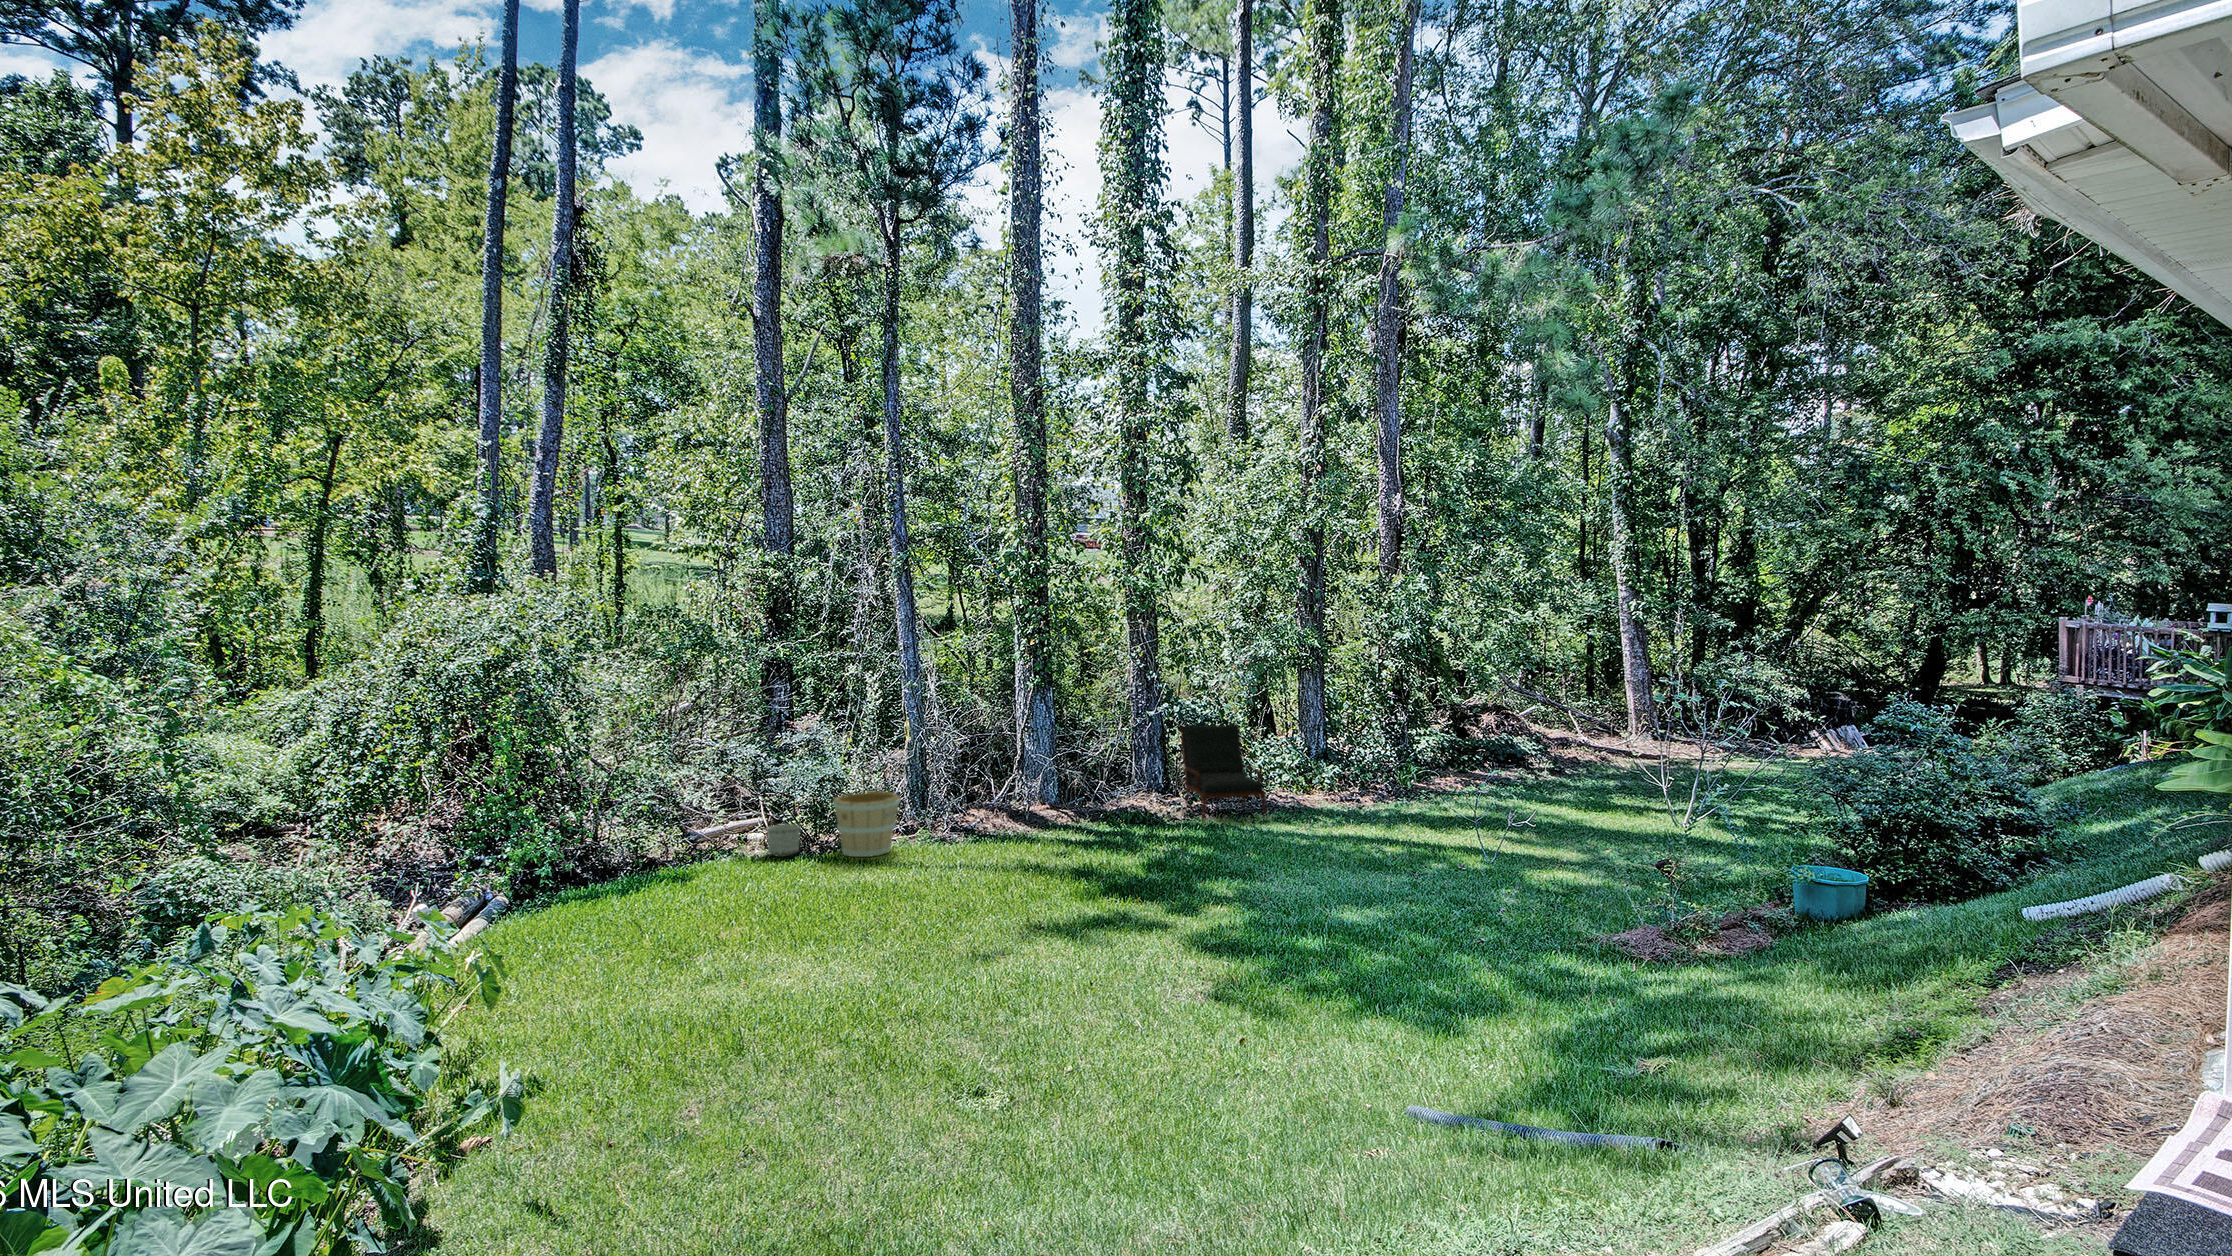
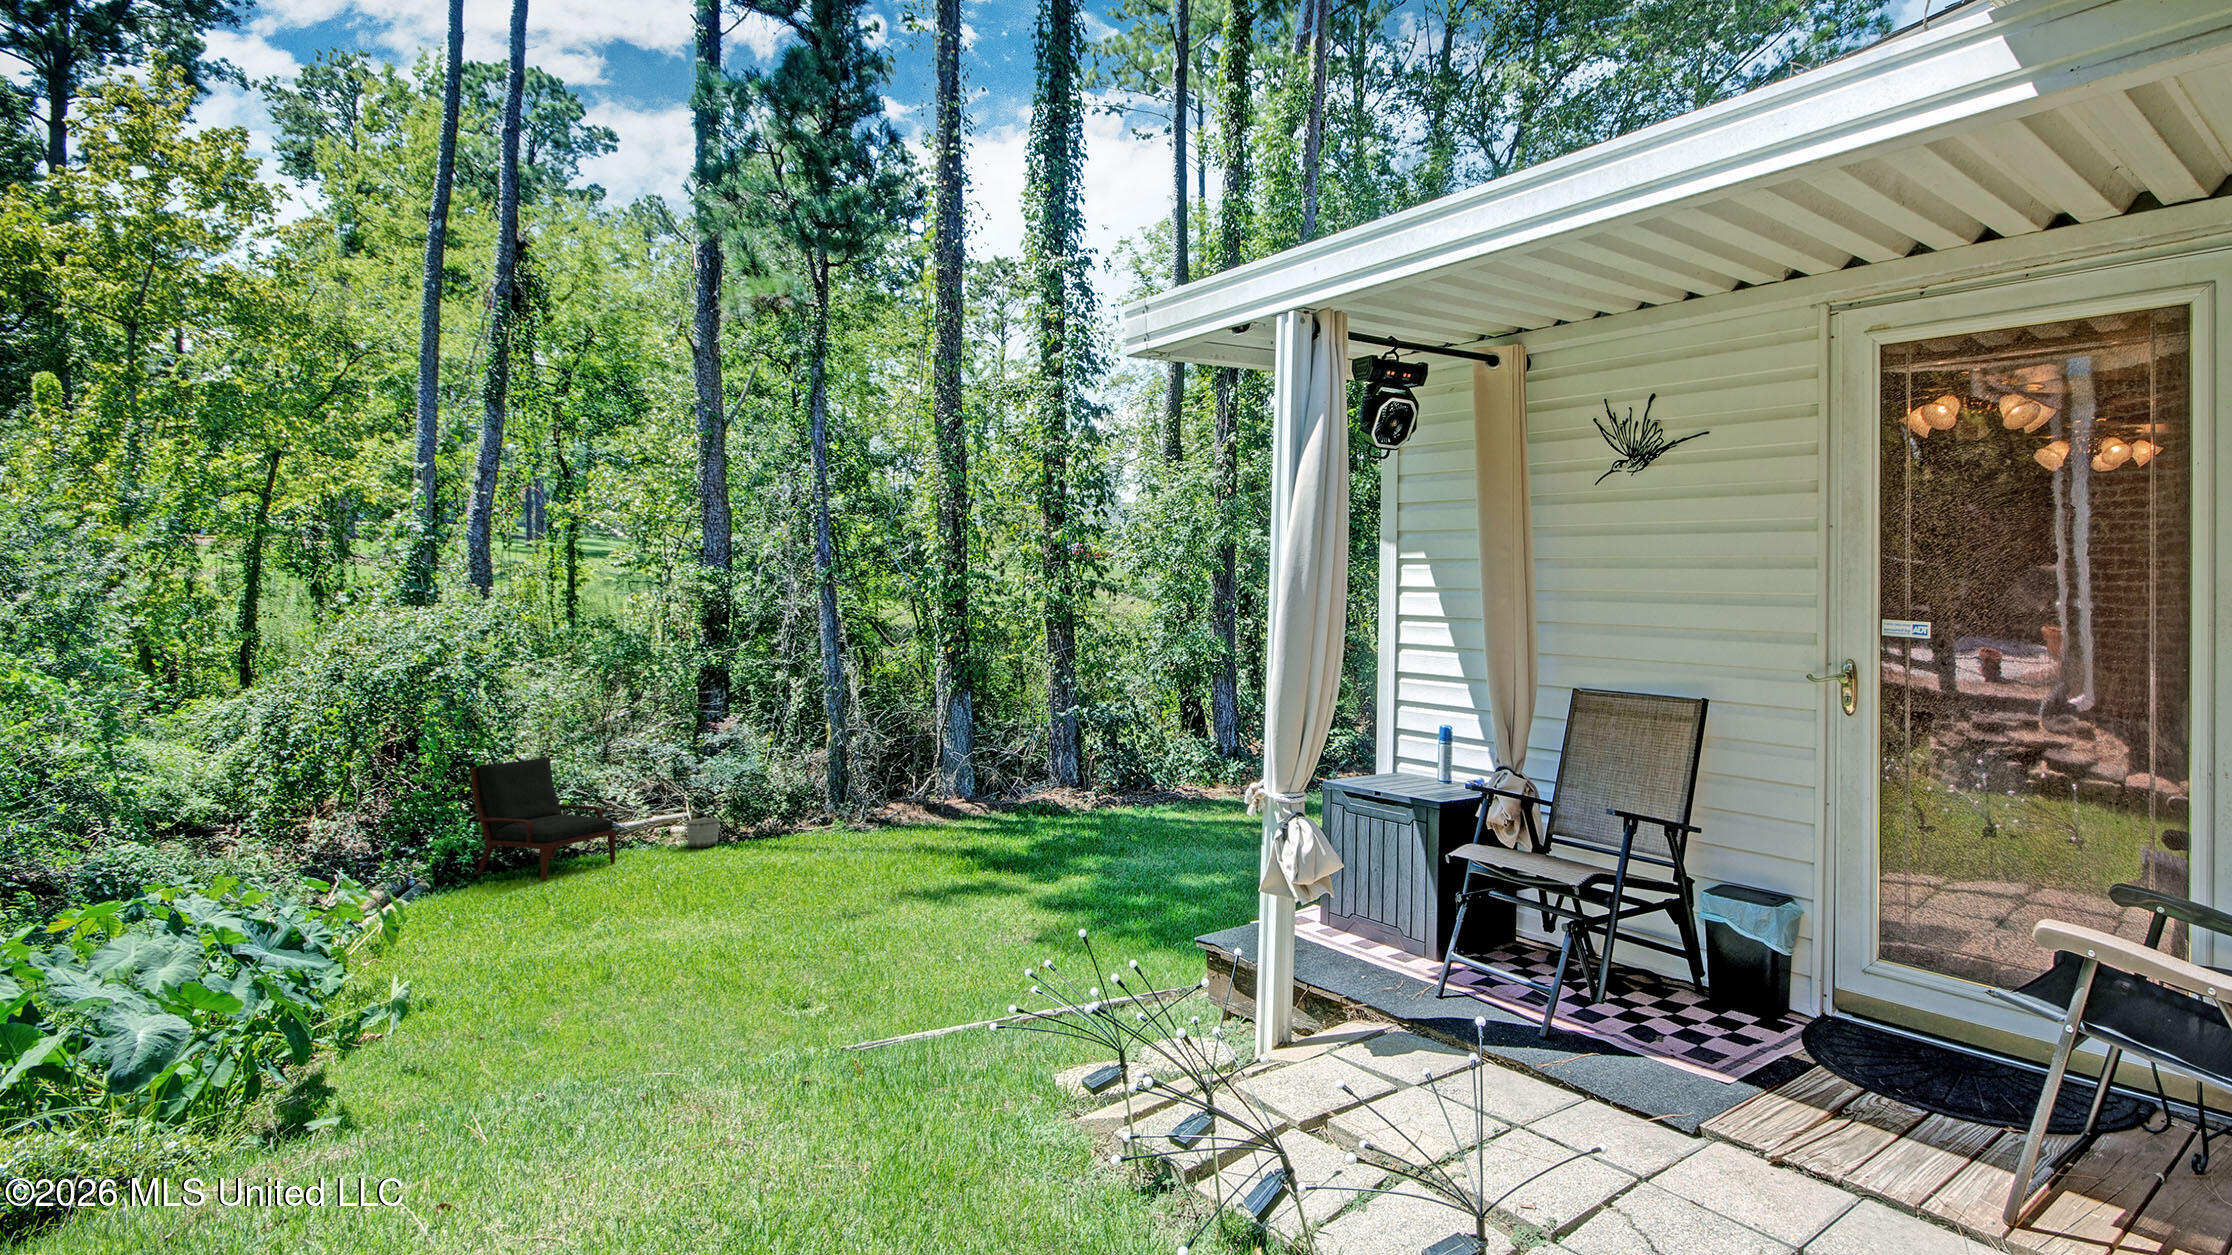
armchair: present [1180,724,1267,823] -> present [470,757,616,881]
wooden bucket: present [833,791,901,857] -> none [750,787,816,847]

